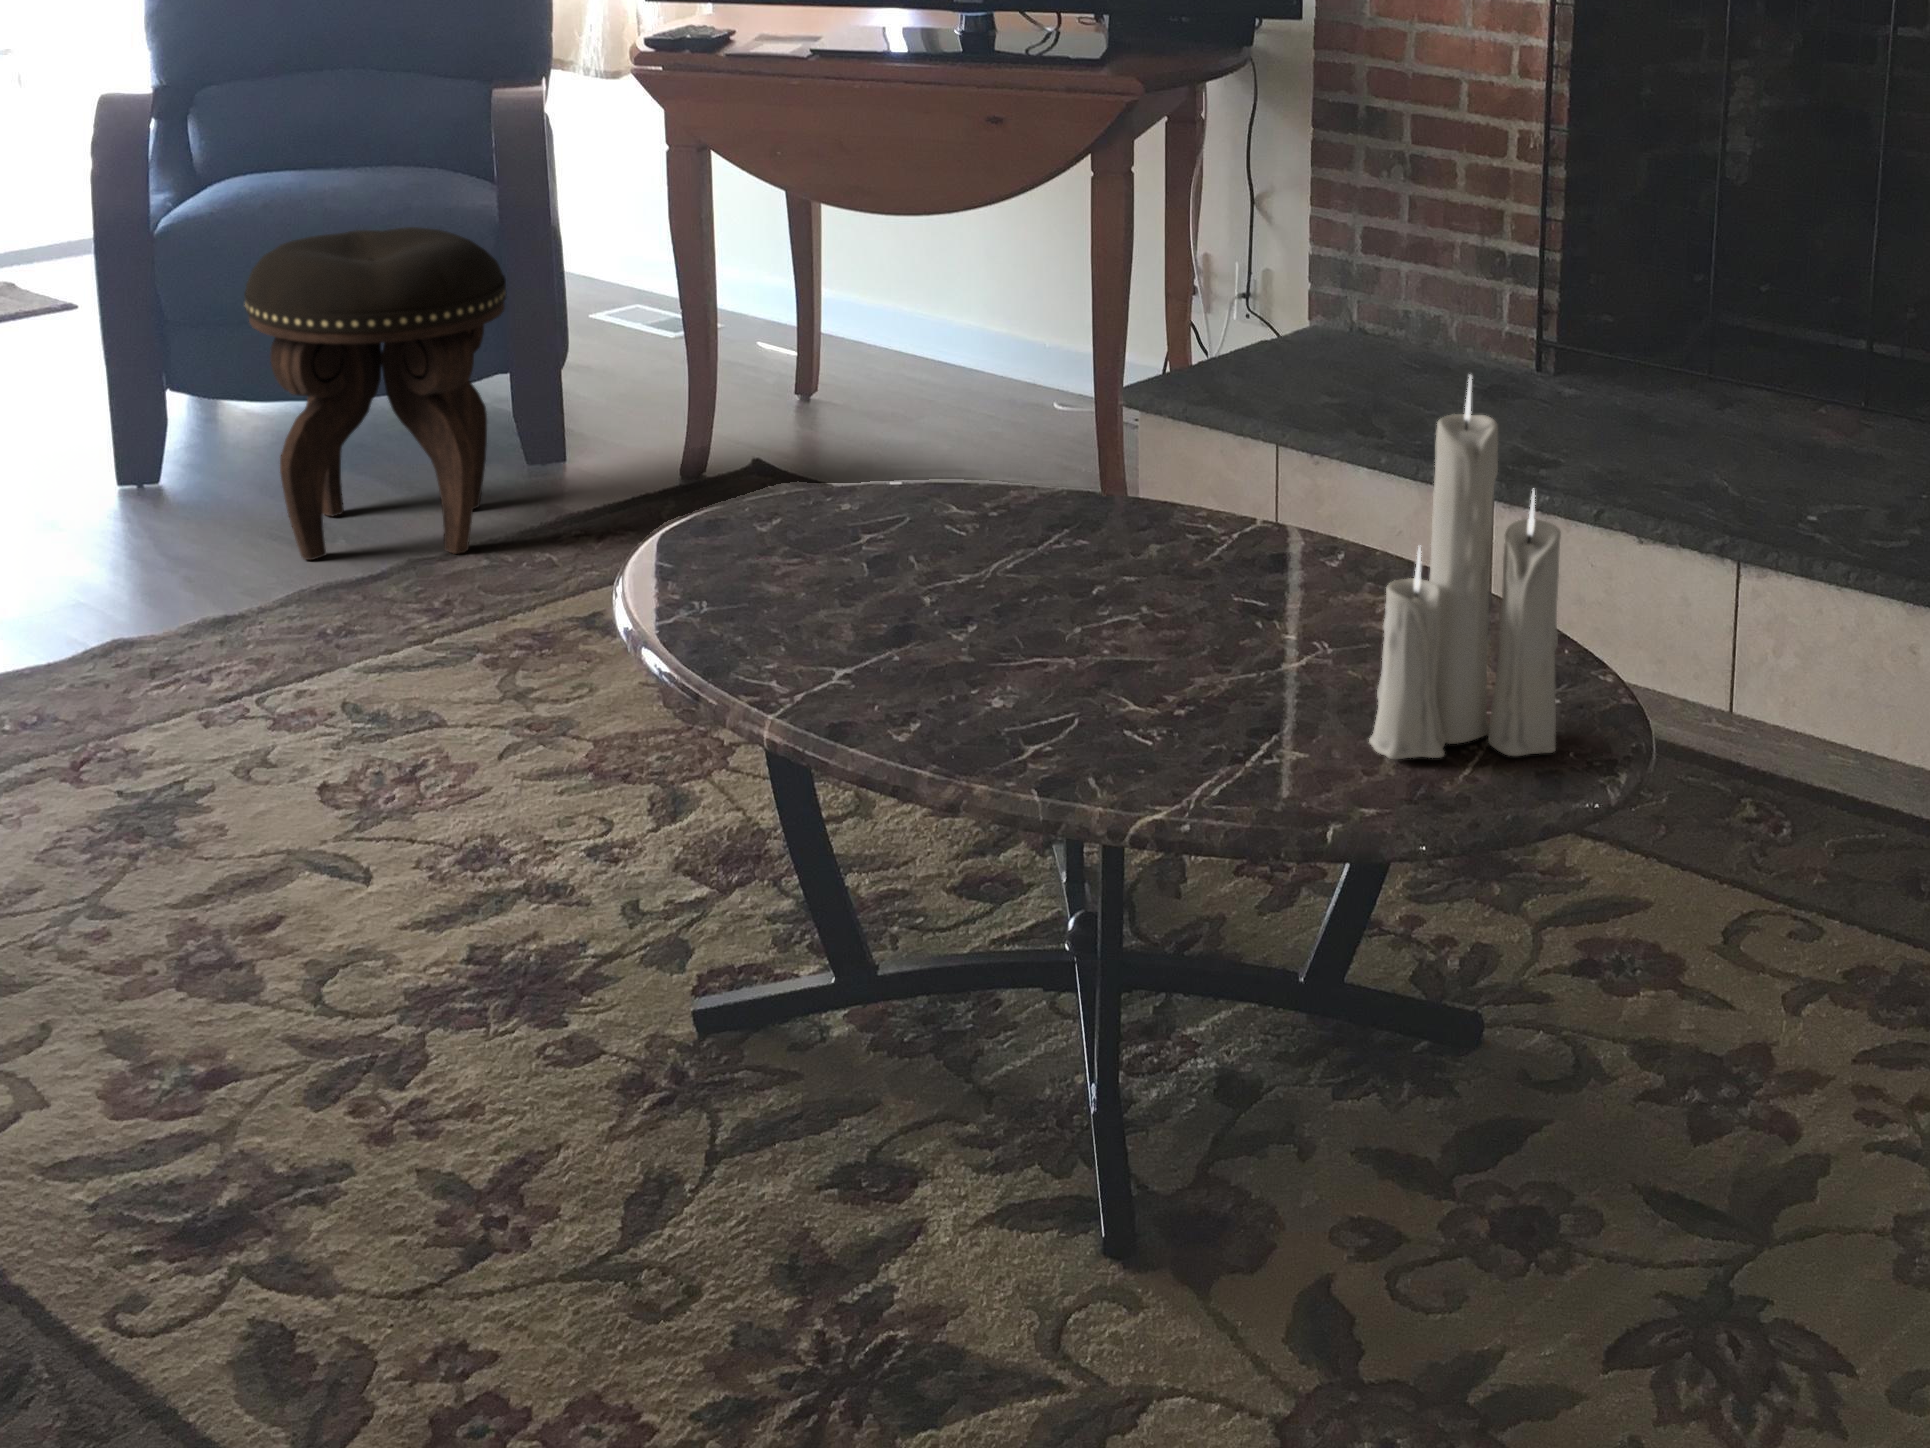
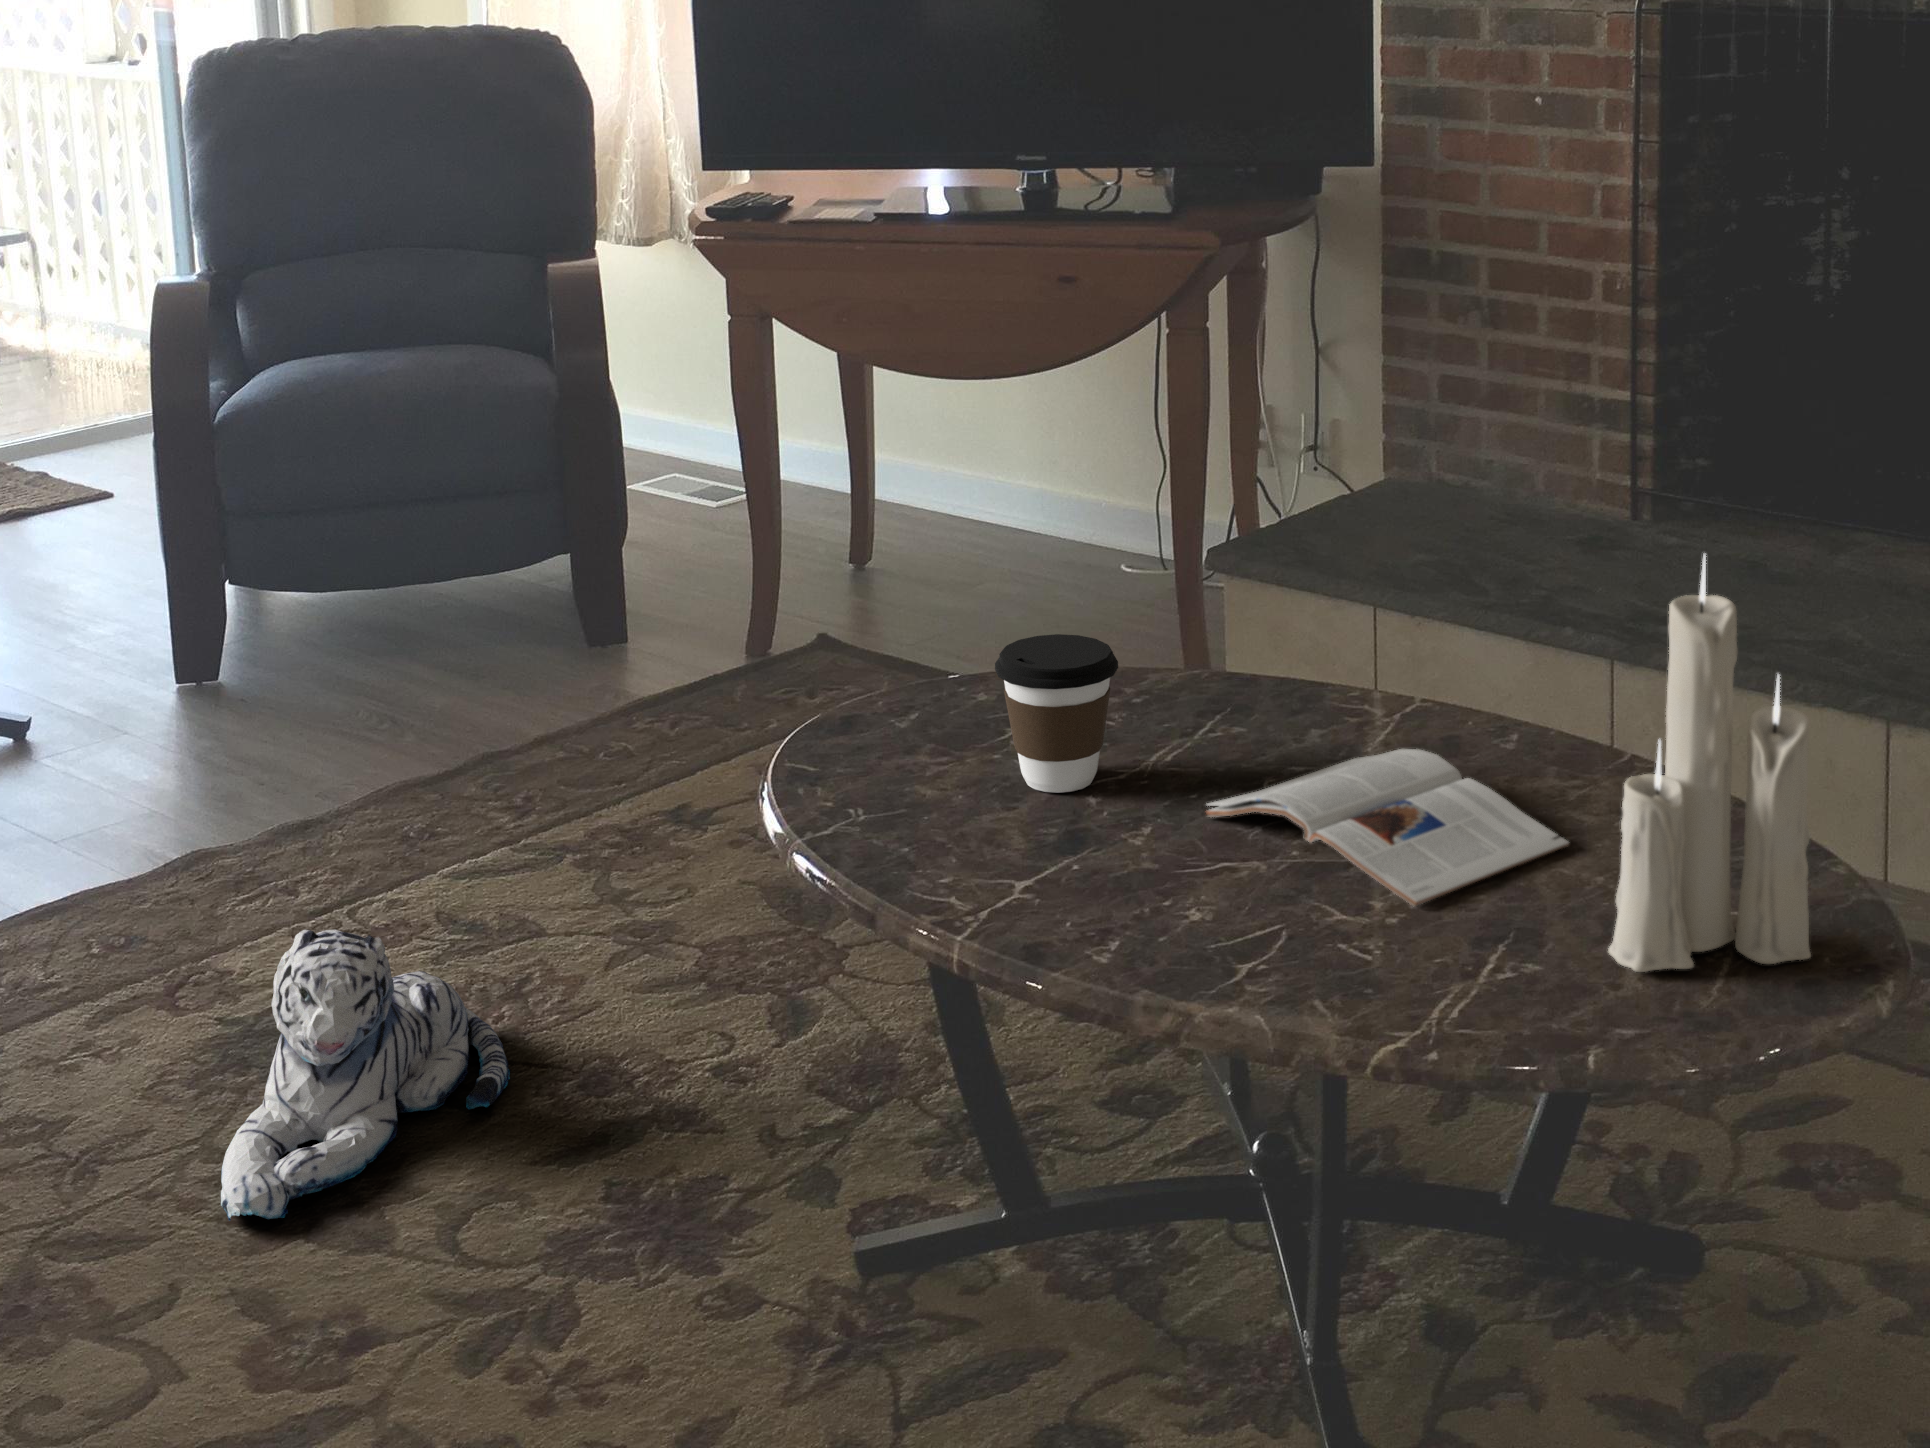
footstool: present [244,227,507,560] -> none [314,409,577,757]
coffee cup: none [838,443,955,590] -> present [995,634,1118,793]
magazine: none [1027,559,1360,698] -> present [1206,749,1569,906]
plush toy: none [100,704,395,971] -> present [221,929,510,1221]

